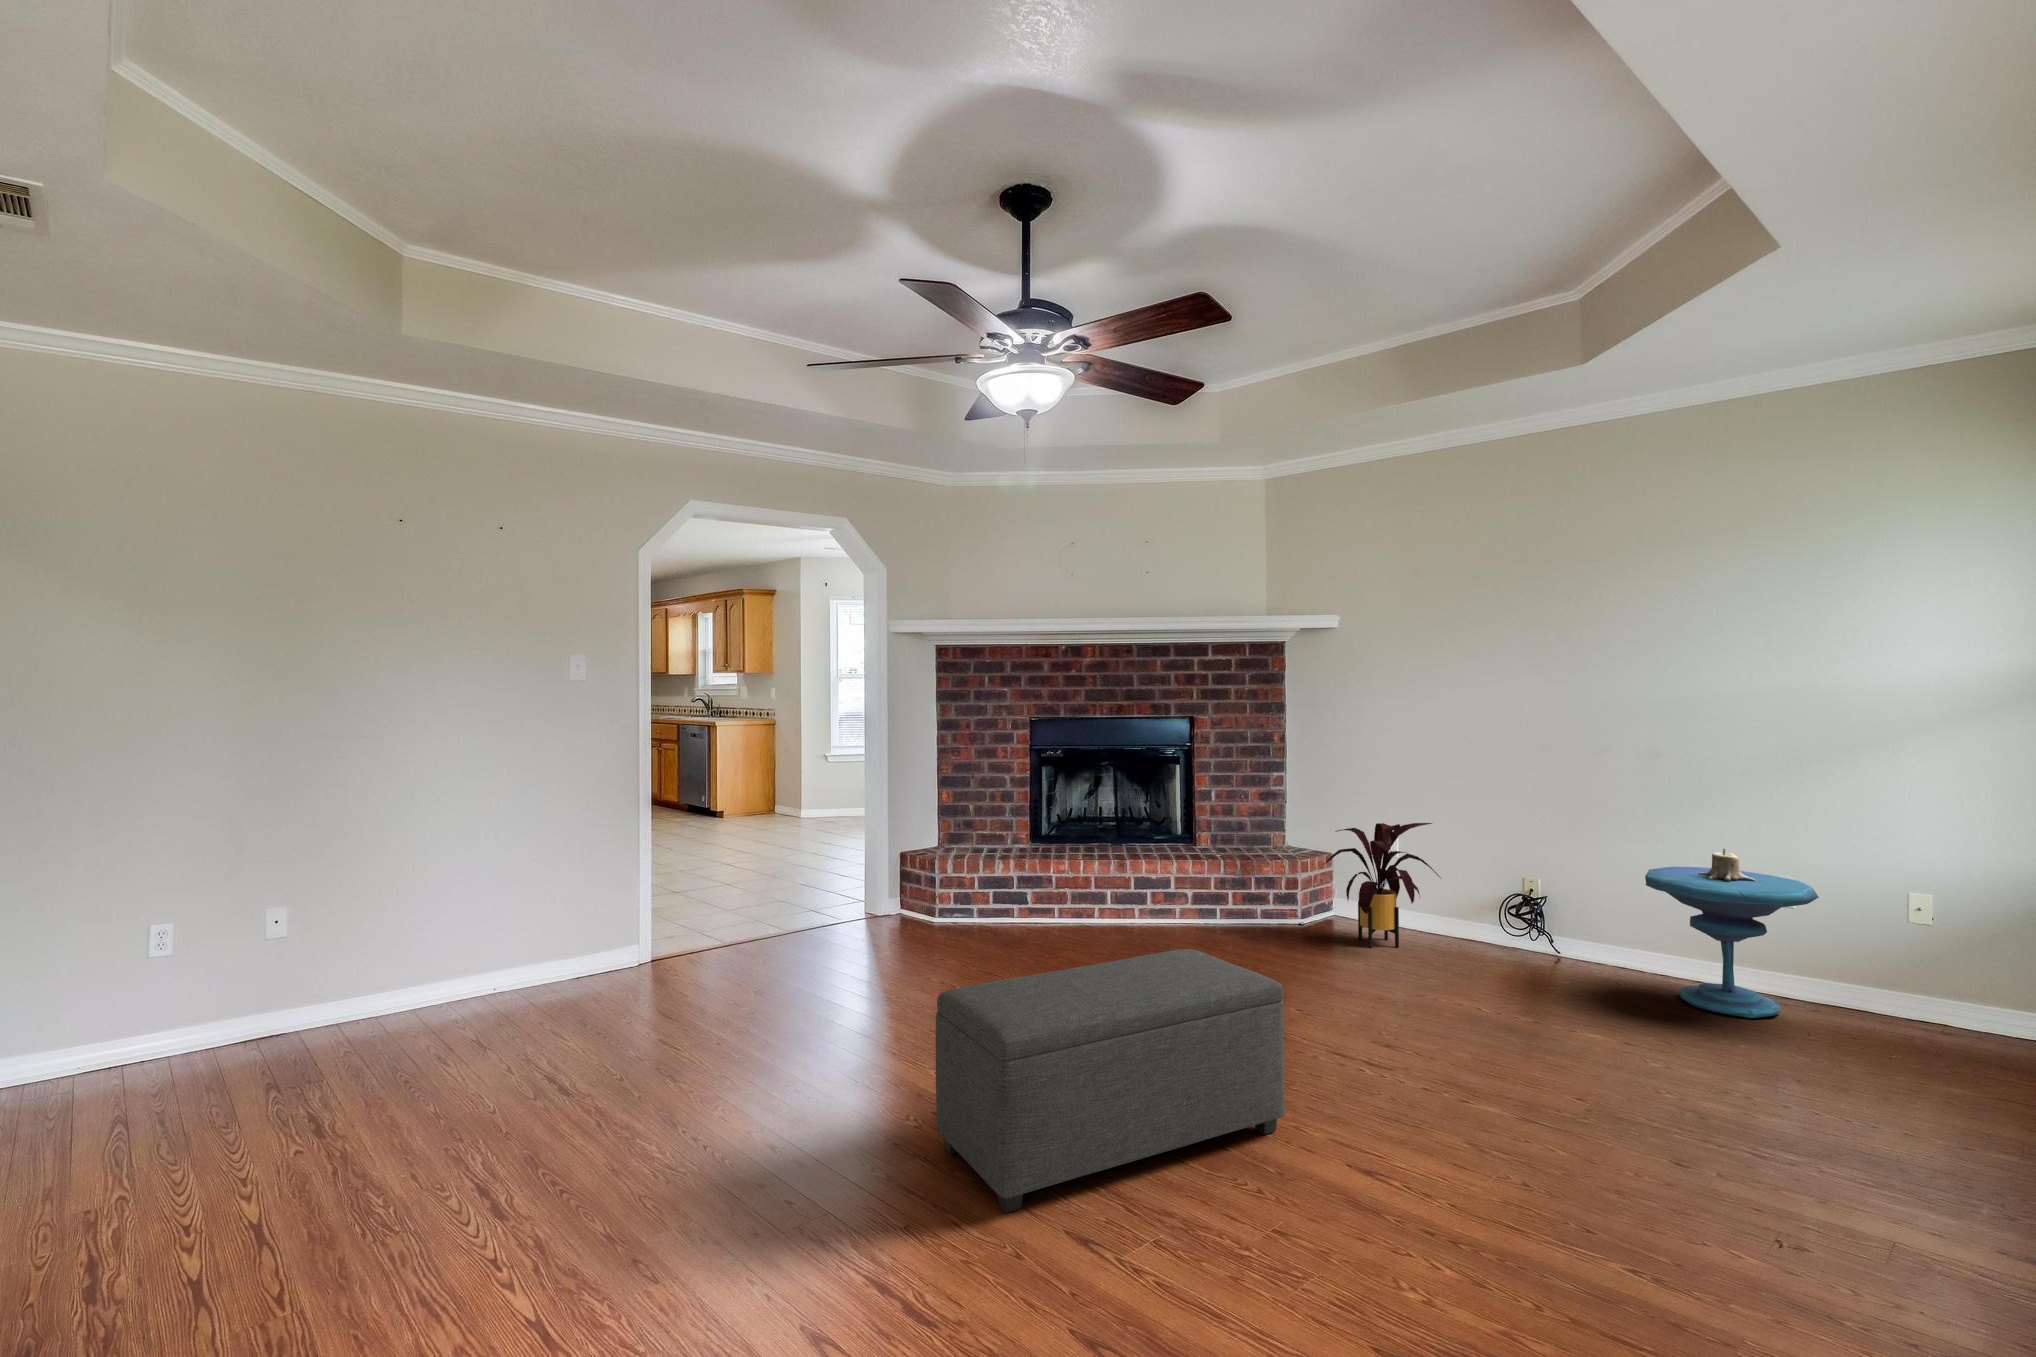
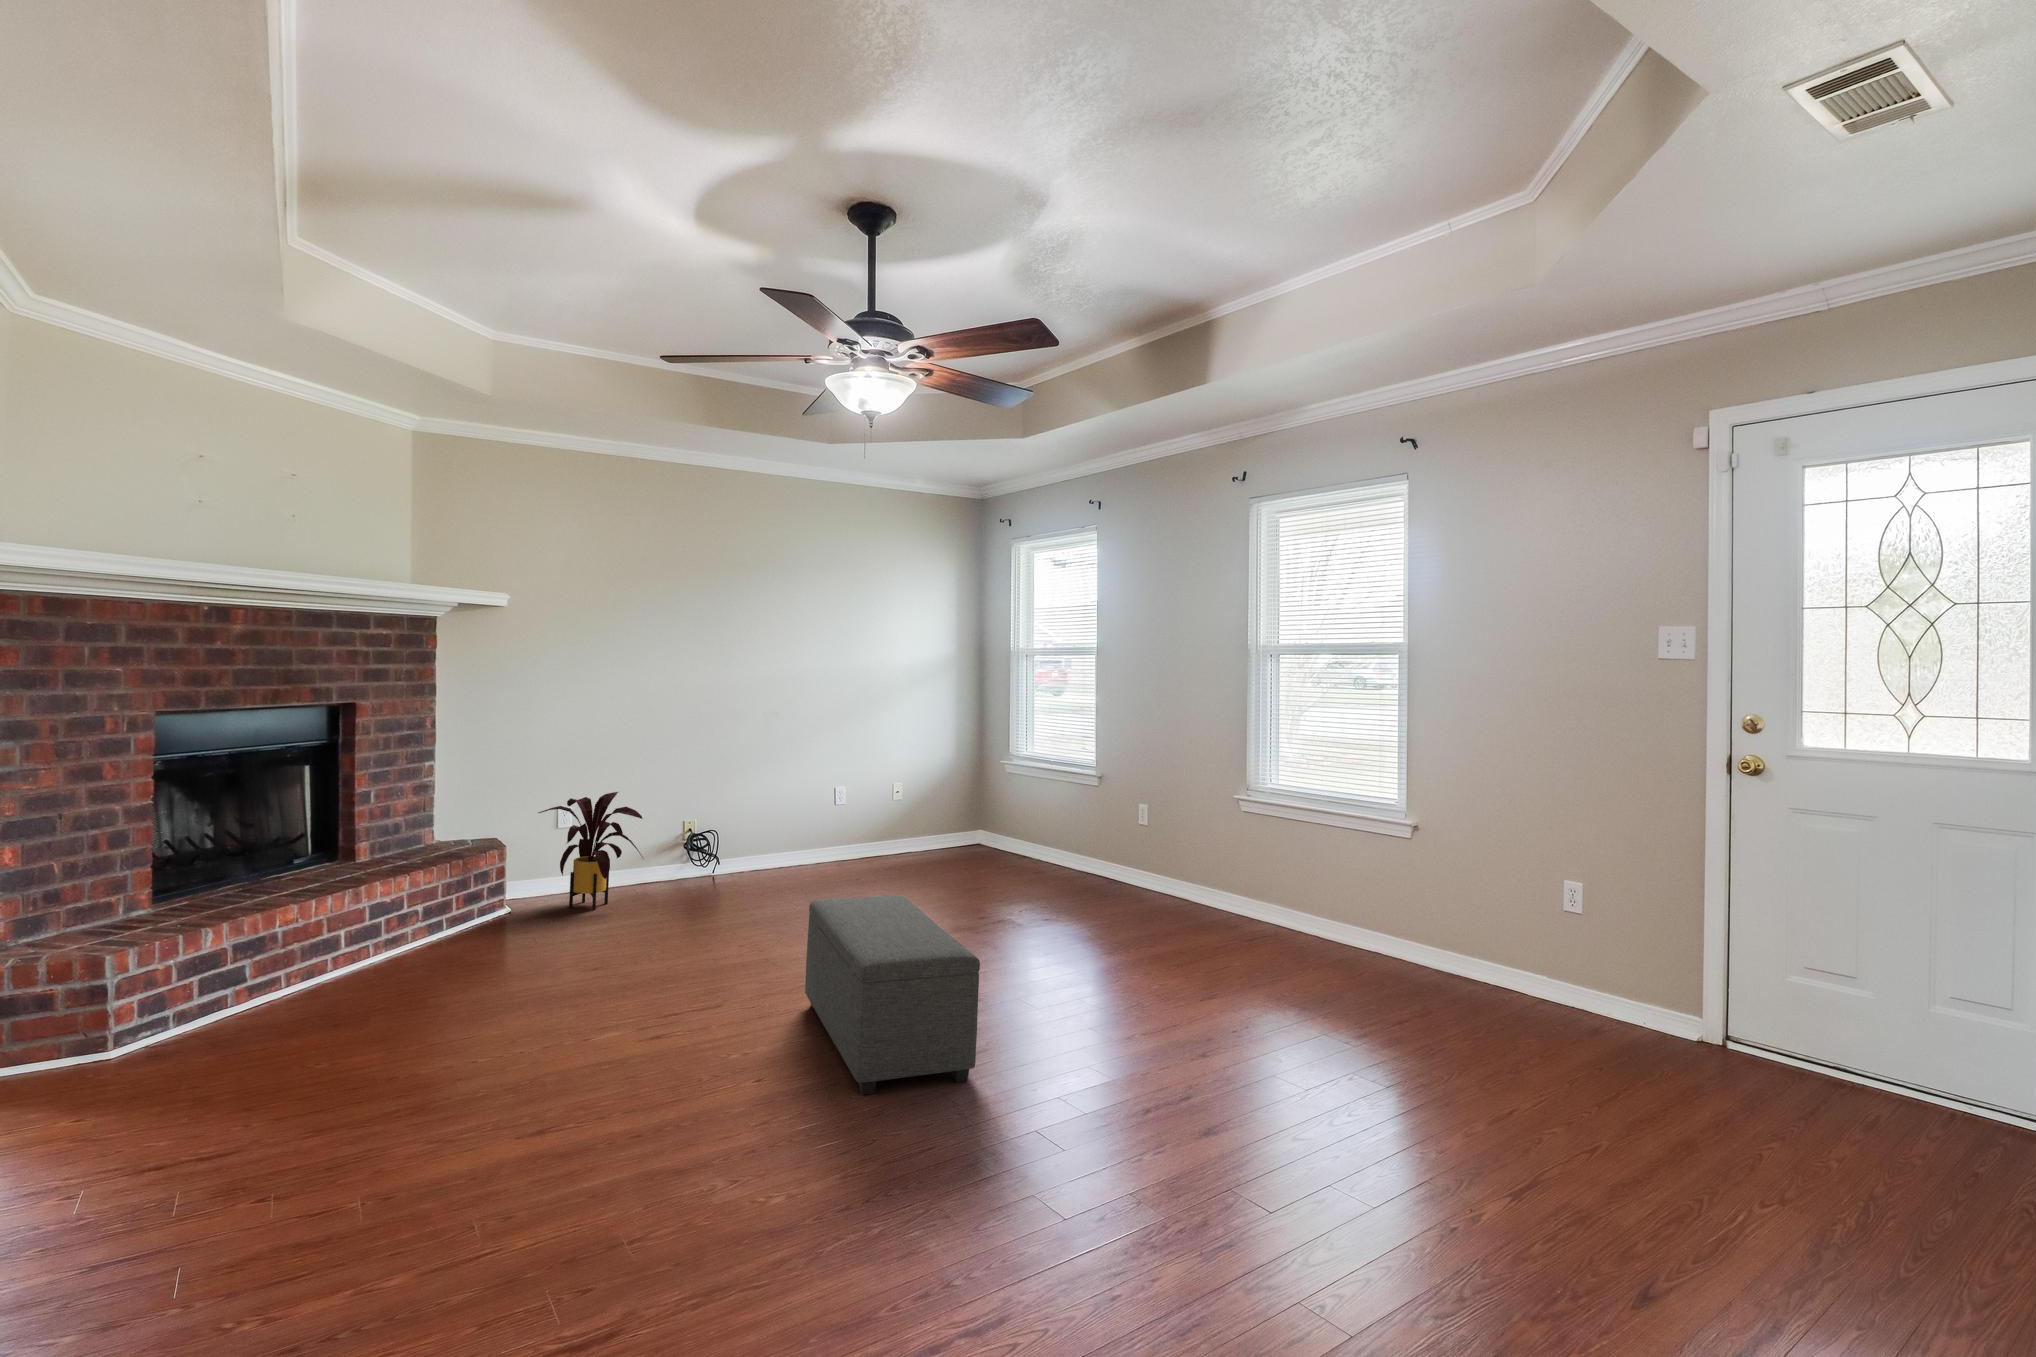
side table: present [1645,848,1819,1018] -> none [767,781,854,882]

